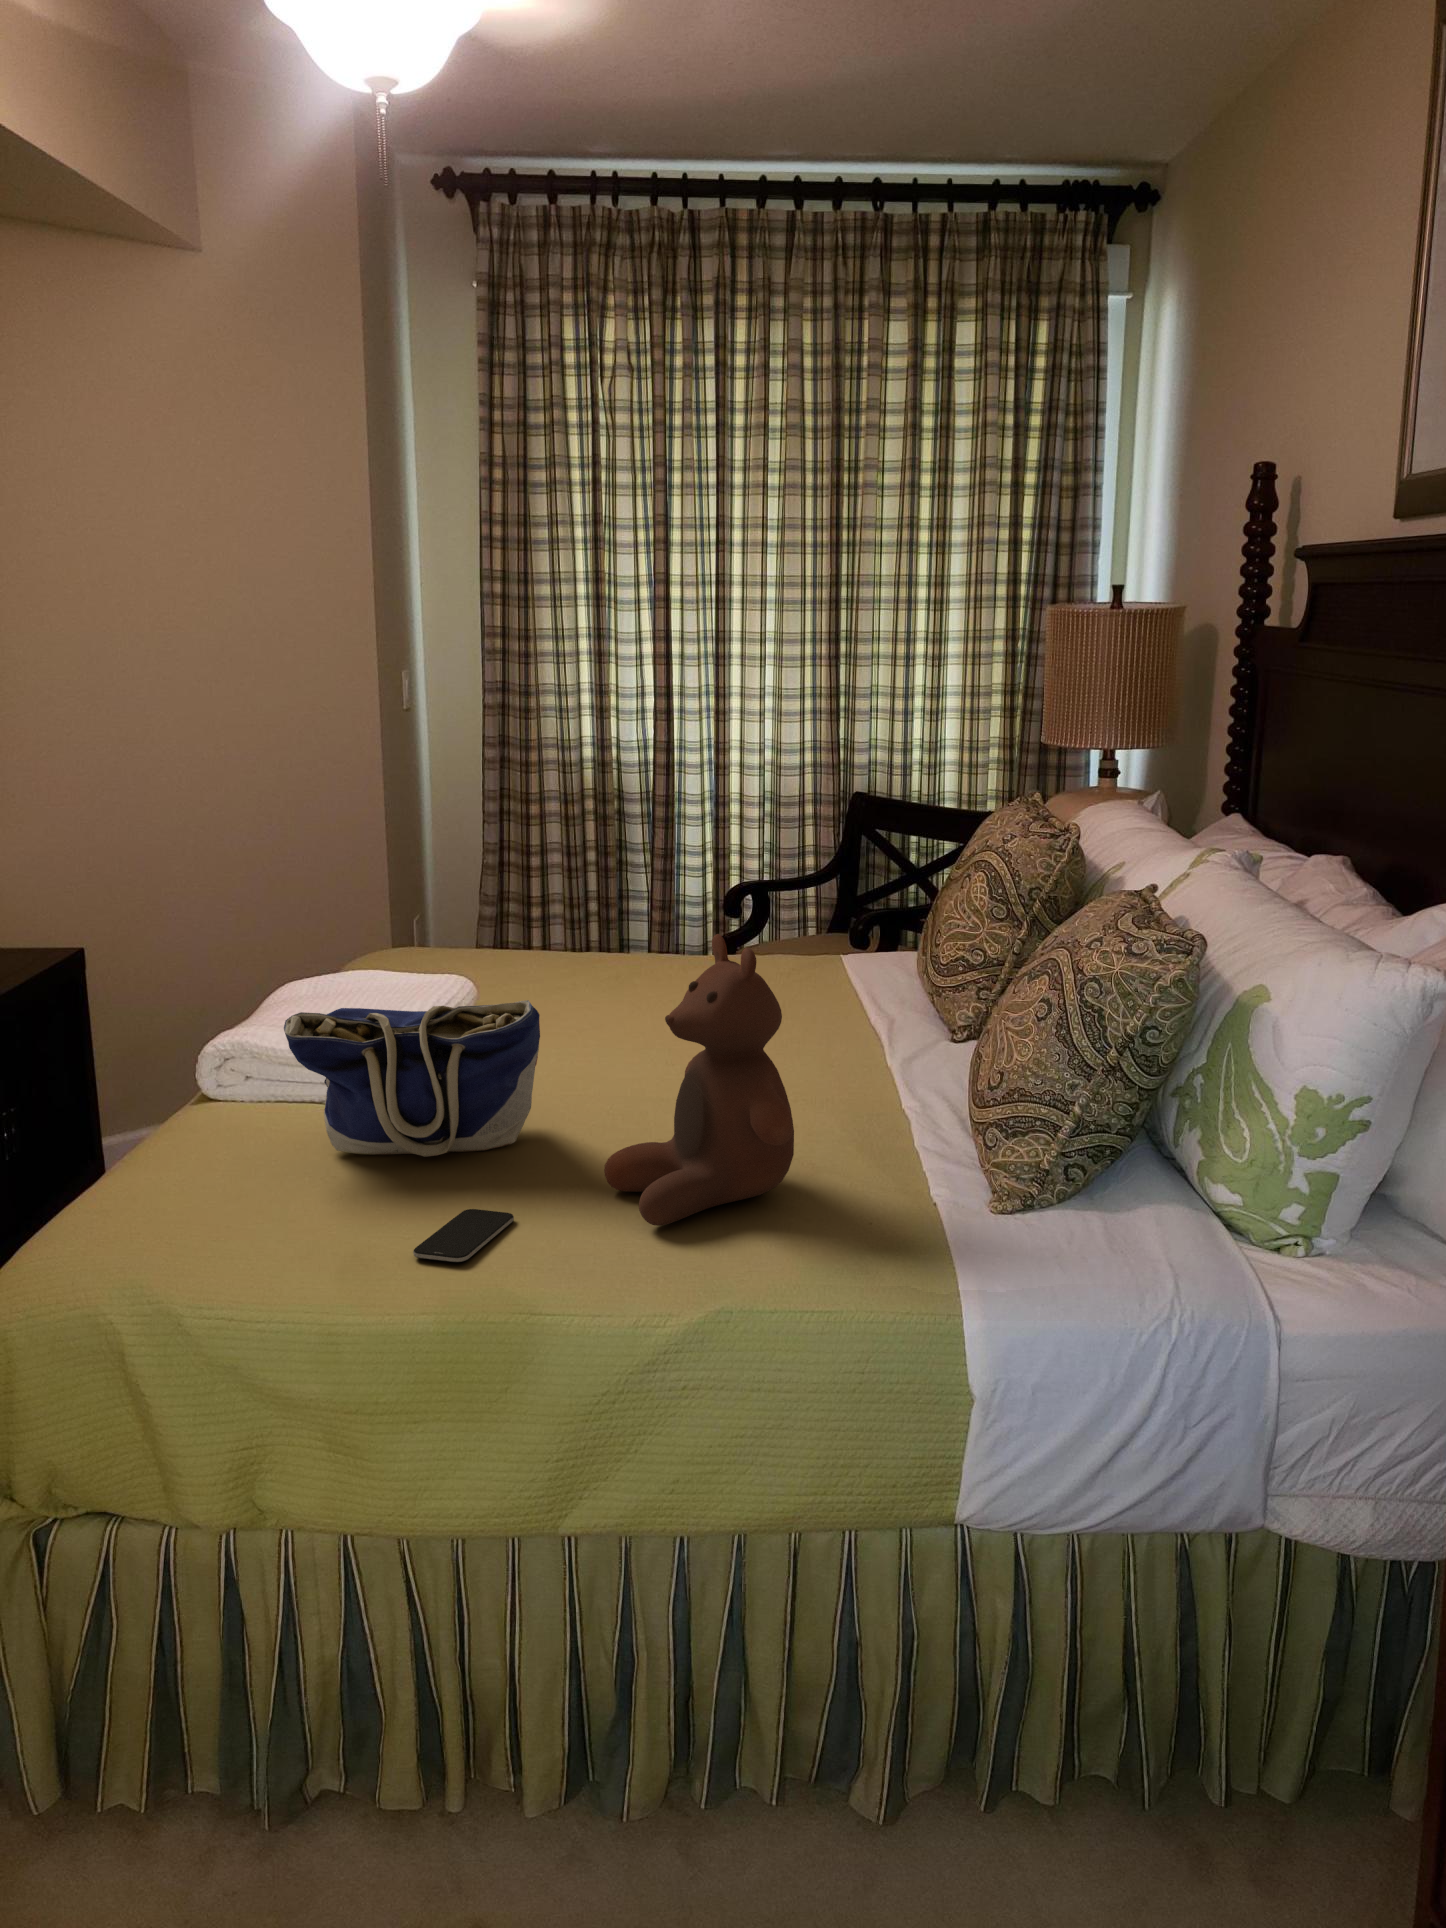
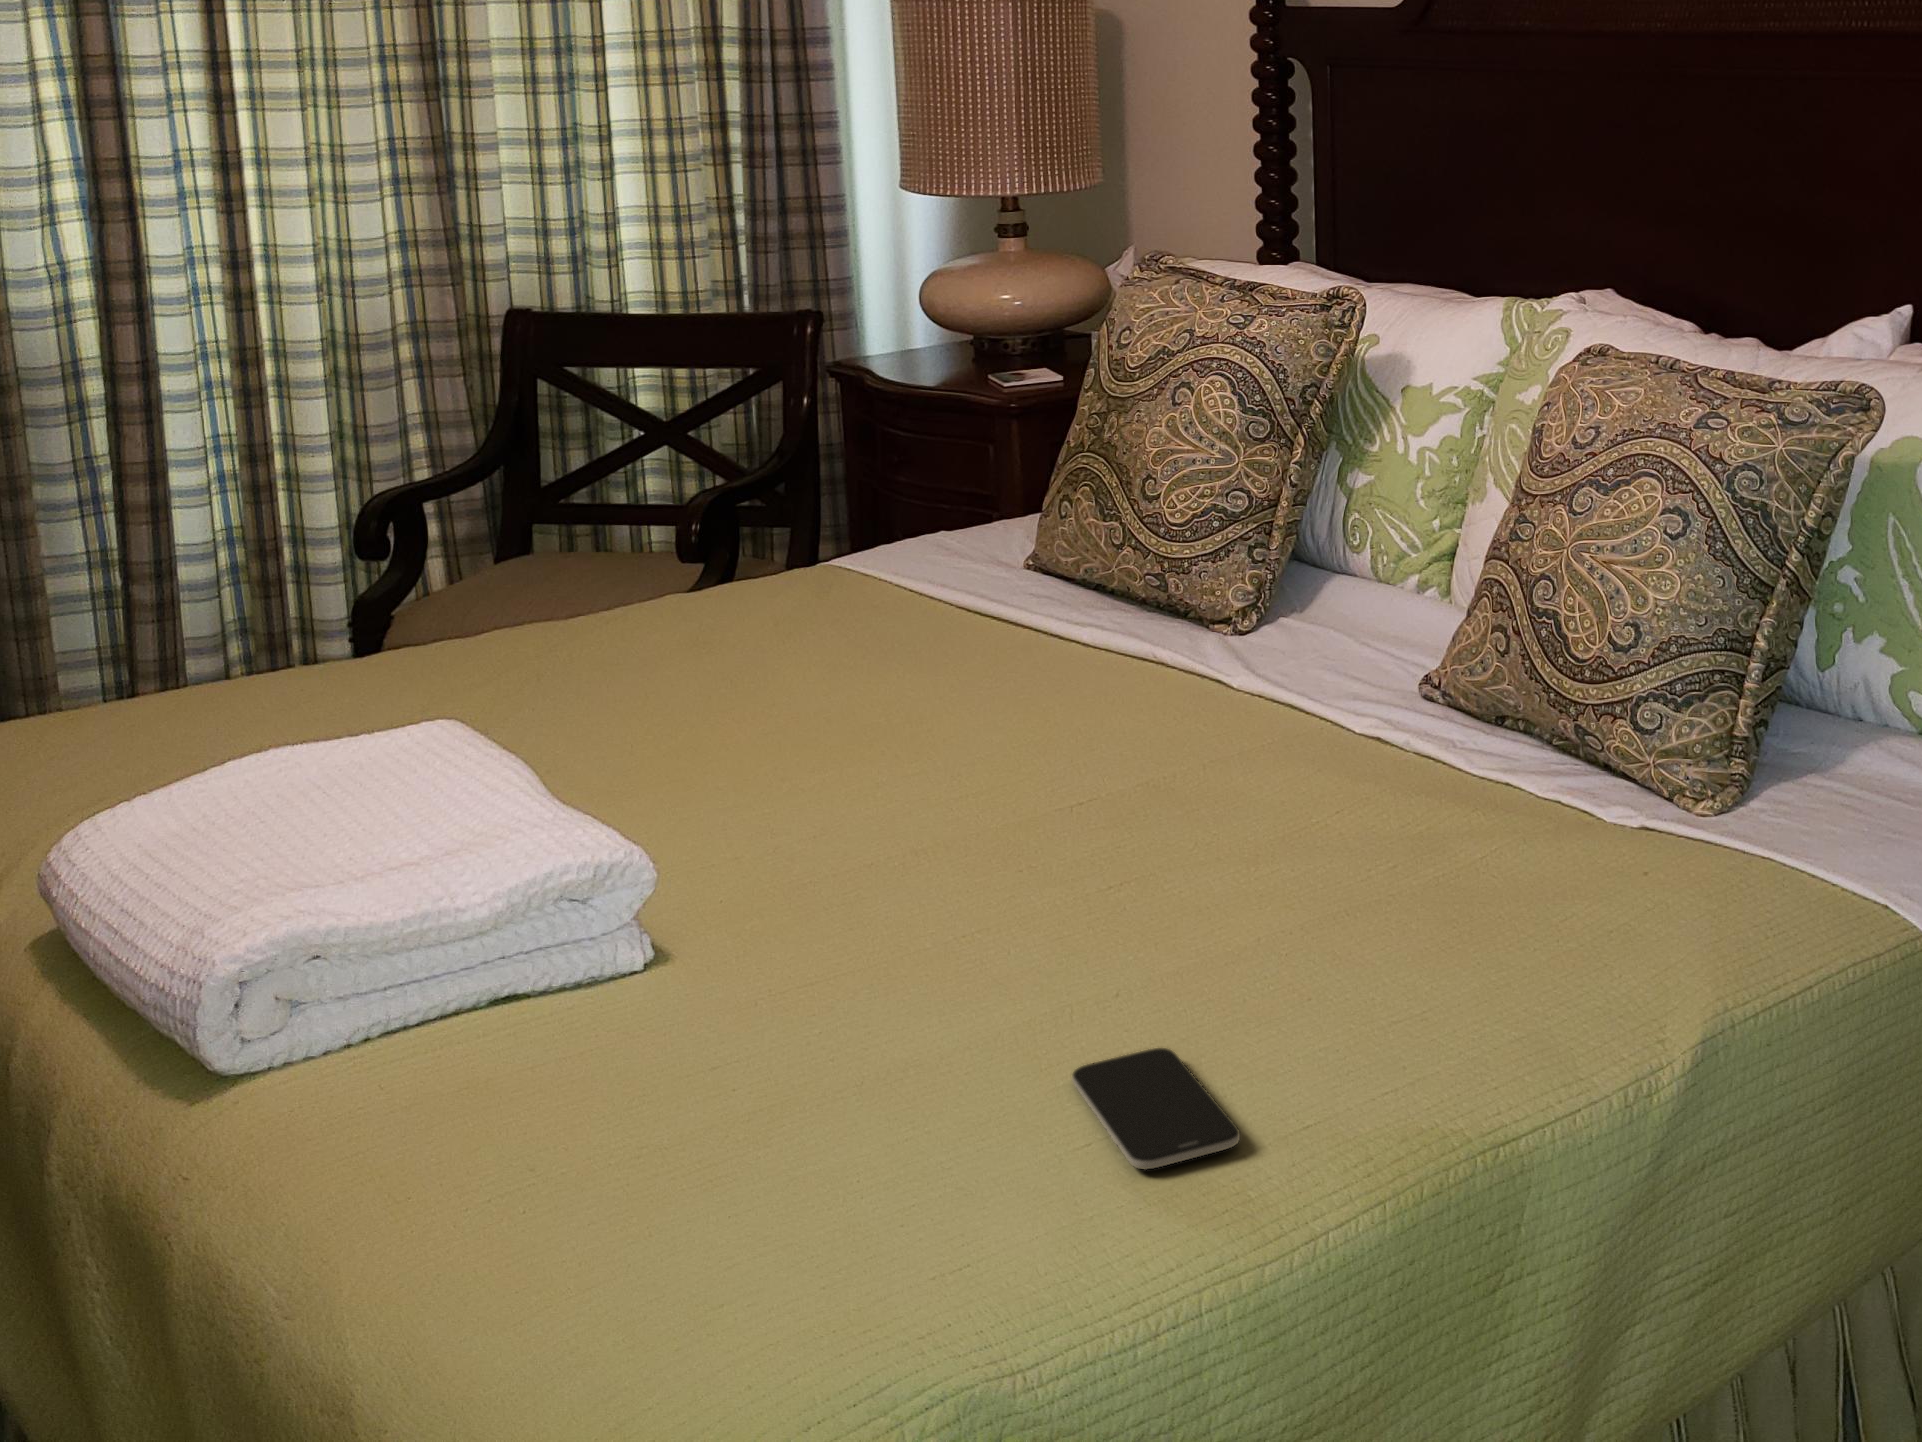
stuffed bear: present [604,934,794,1226] -> none [1204,479,1557,983]
tote bag: present [284,1000,540,1157] -> none [512,668,1003,1073]

